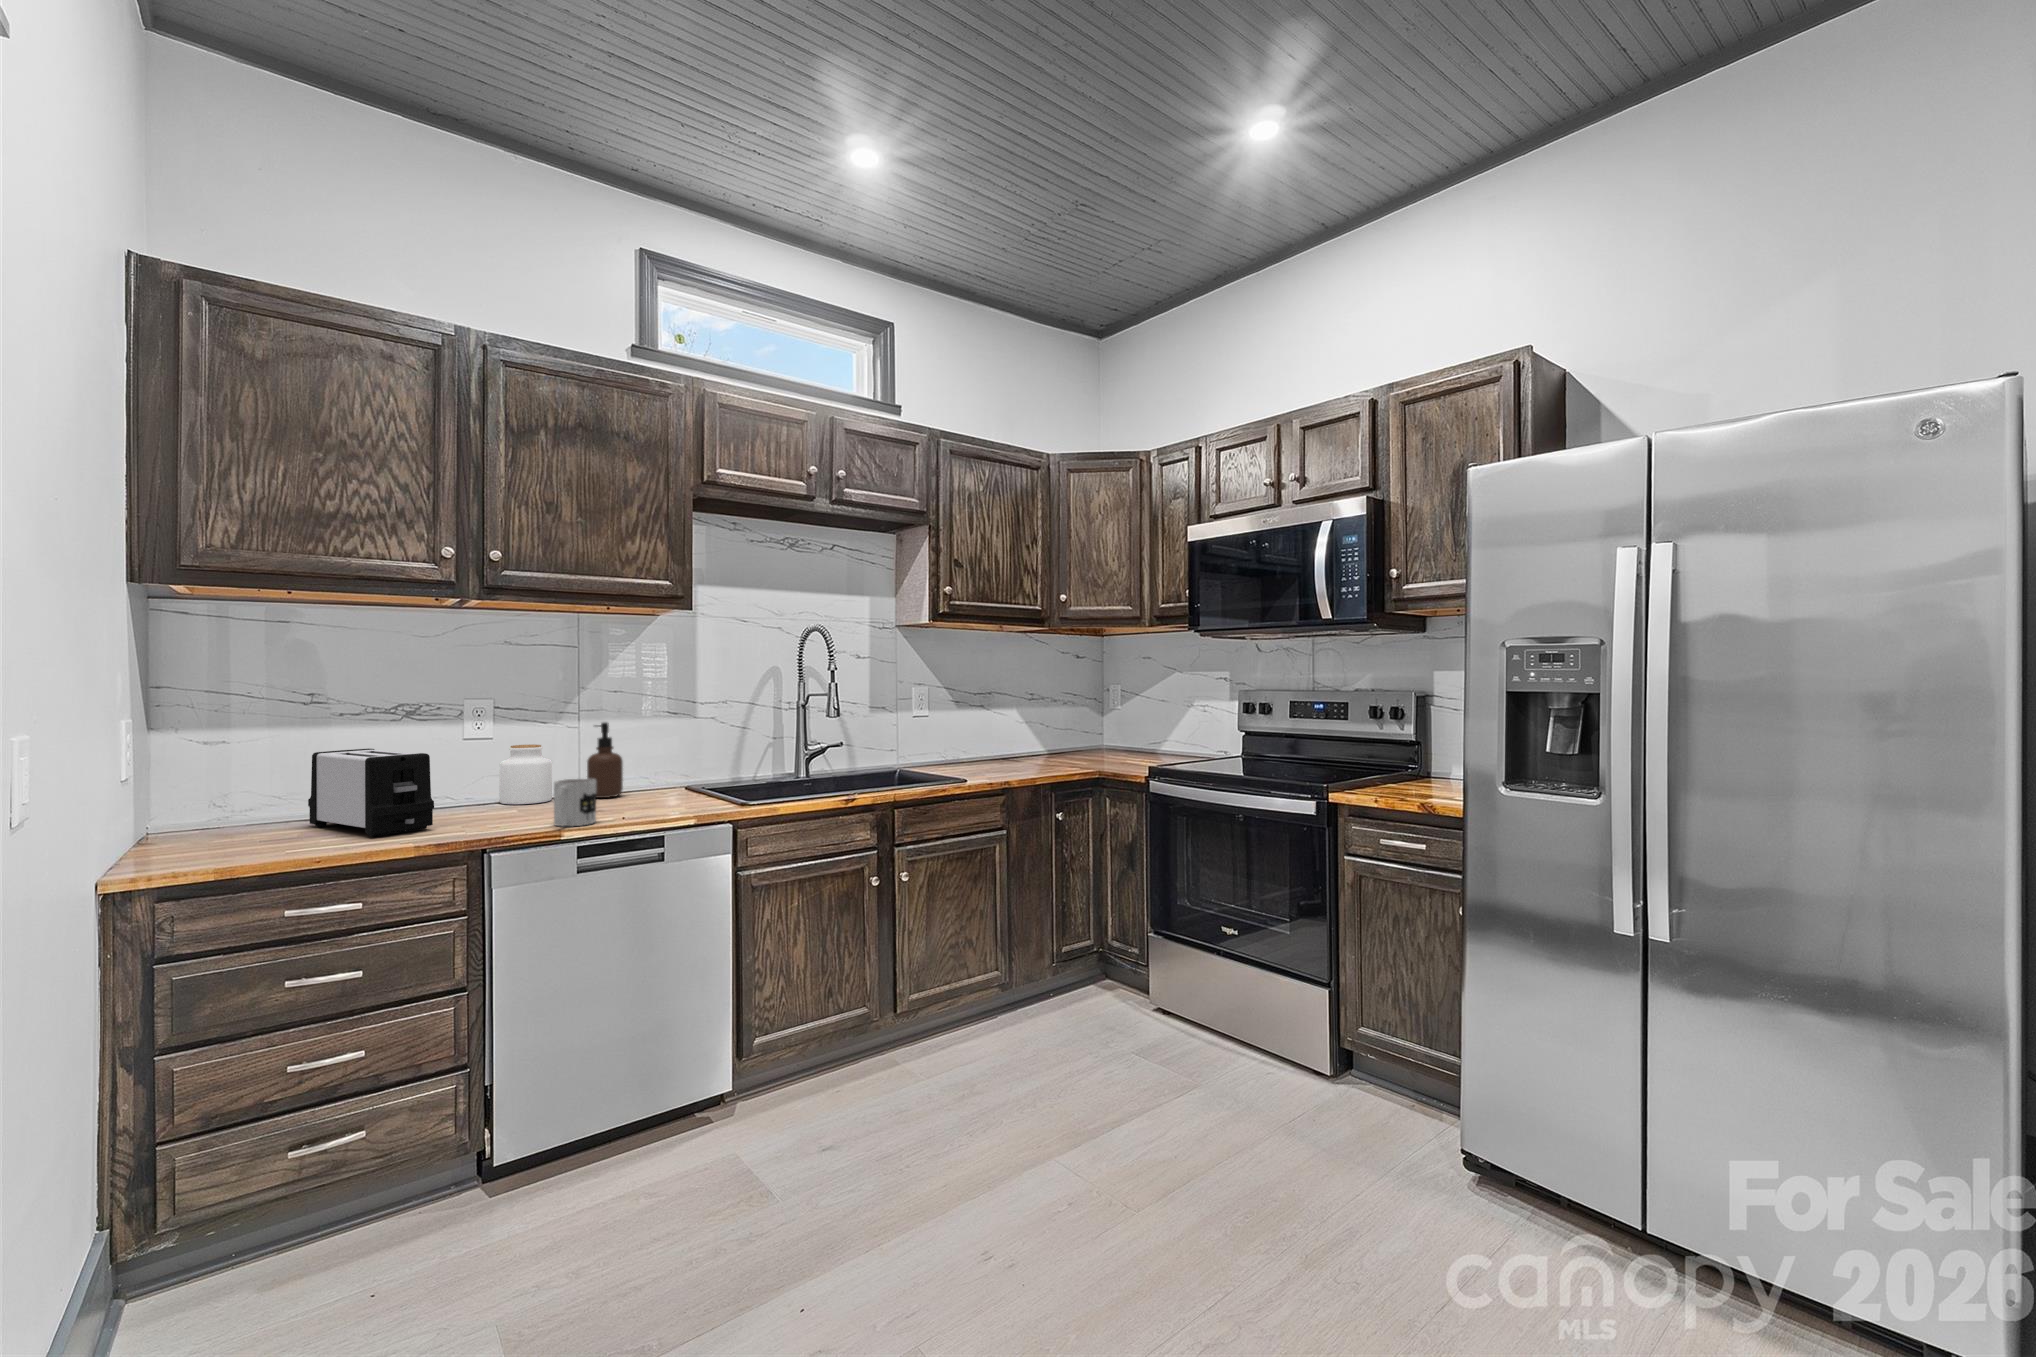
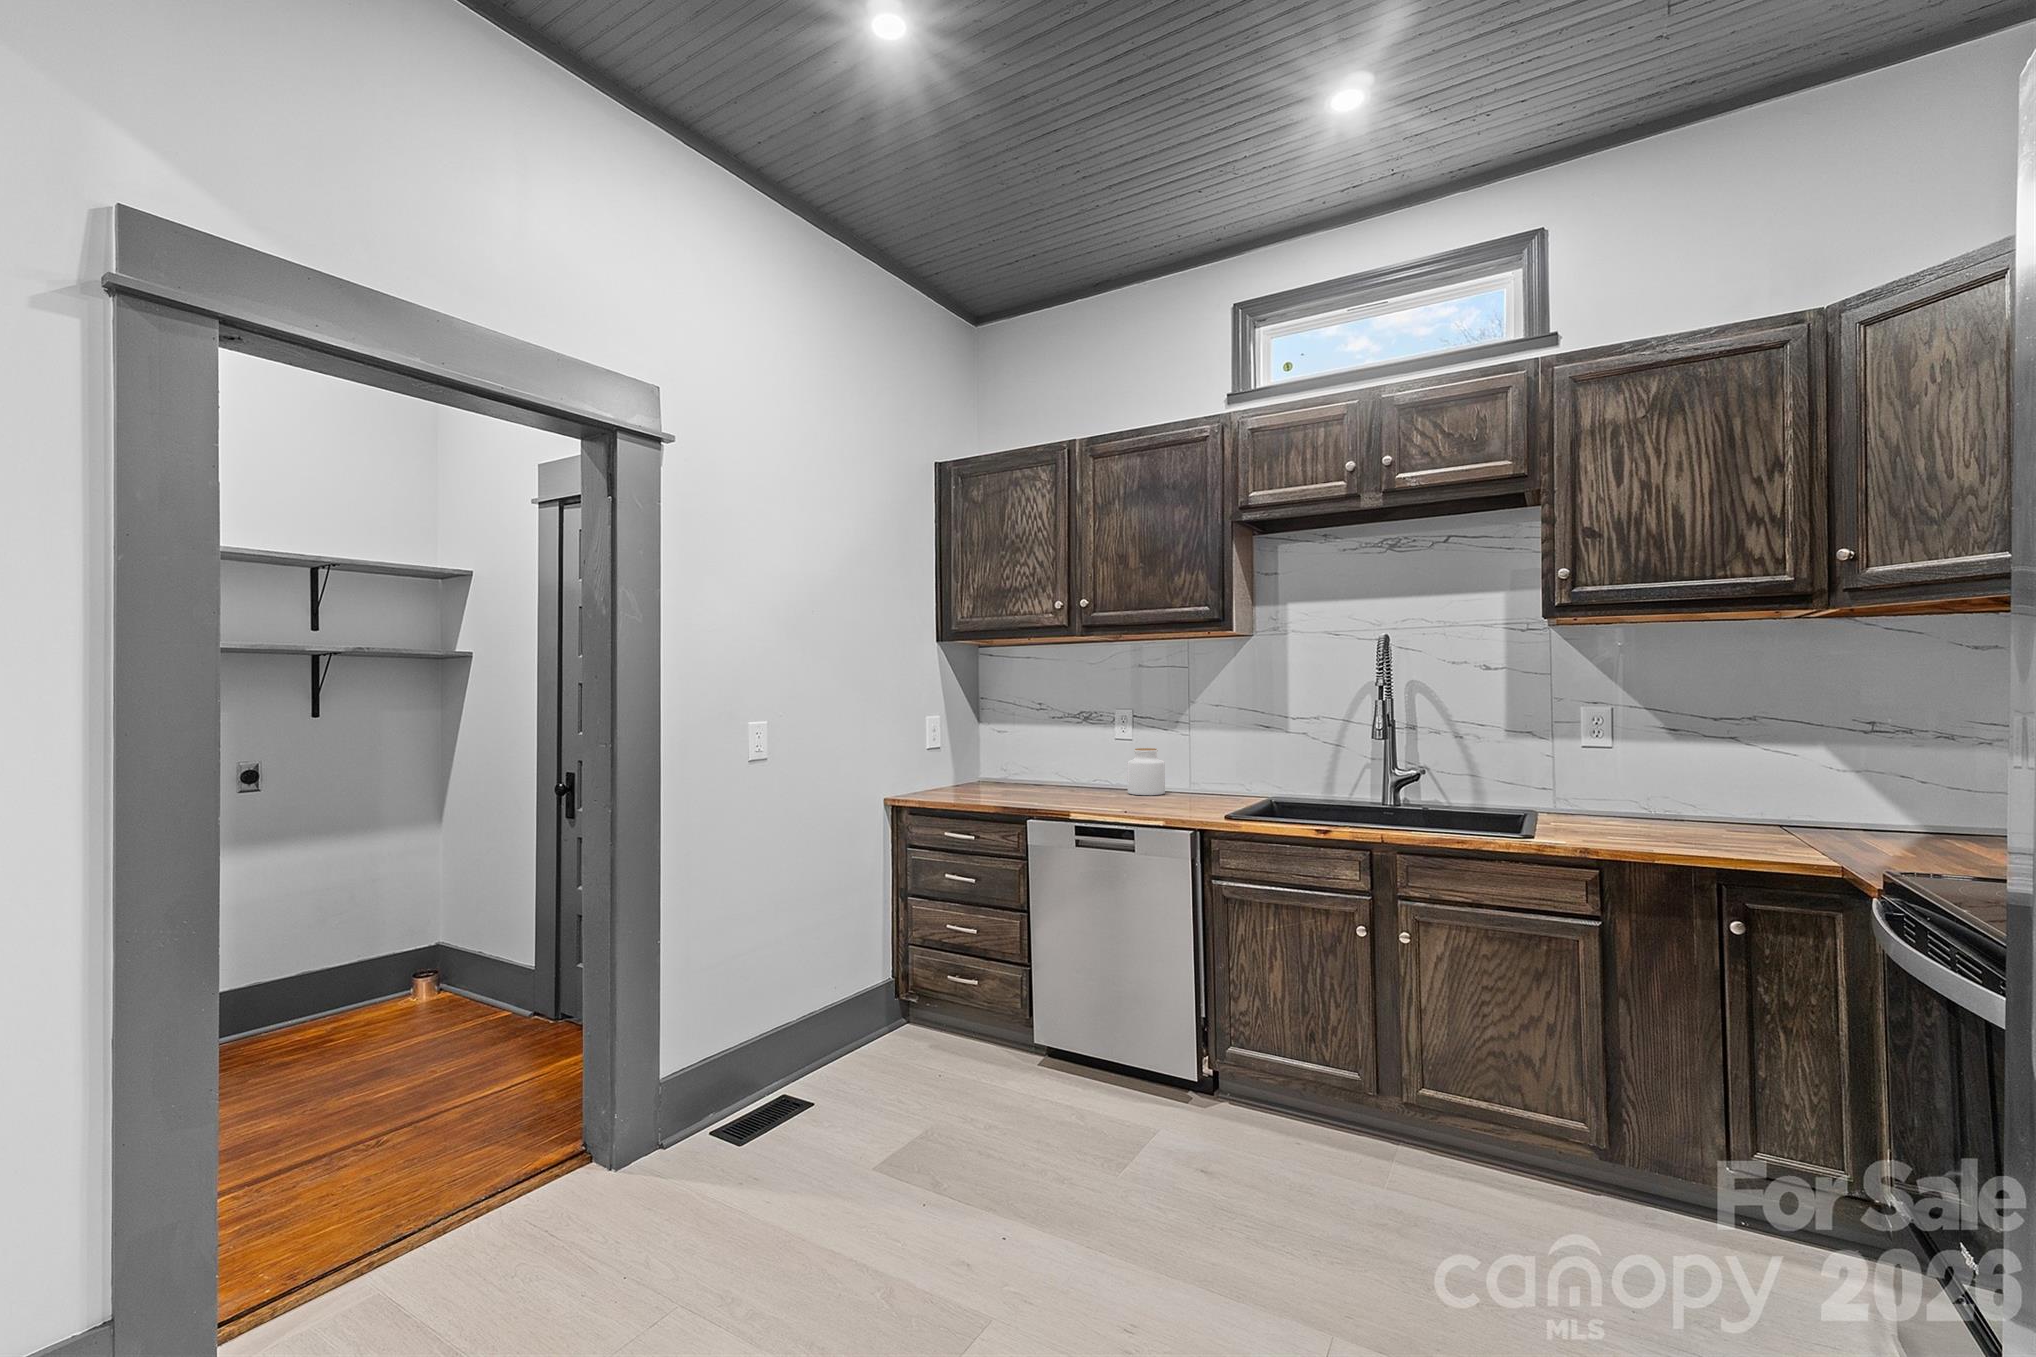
soap dispenser: present [587,722,623,798] -> none [1182,733,1211,799]
toaster: present [308,749,434,837] -> none [994,743,1046,799]
mug: present [554,779,596,826] -> none [1064,774,1107,811]

